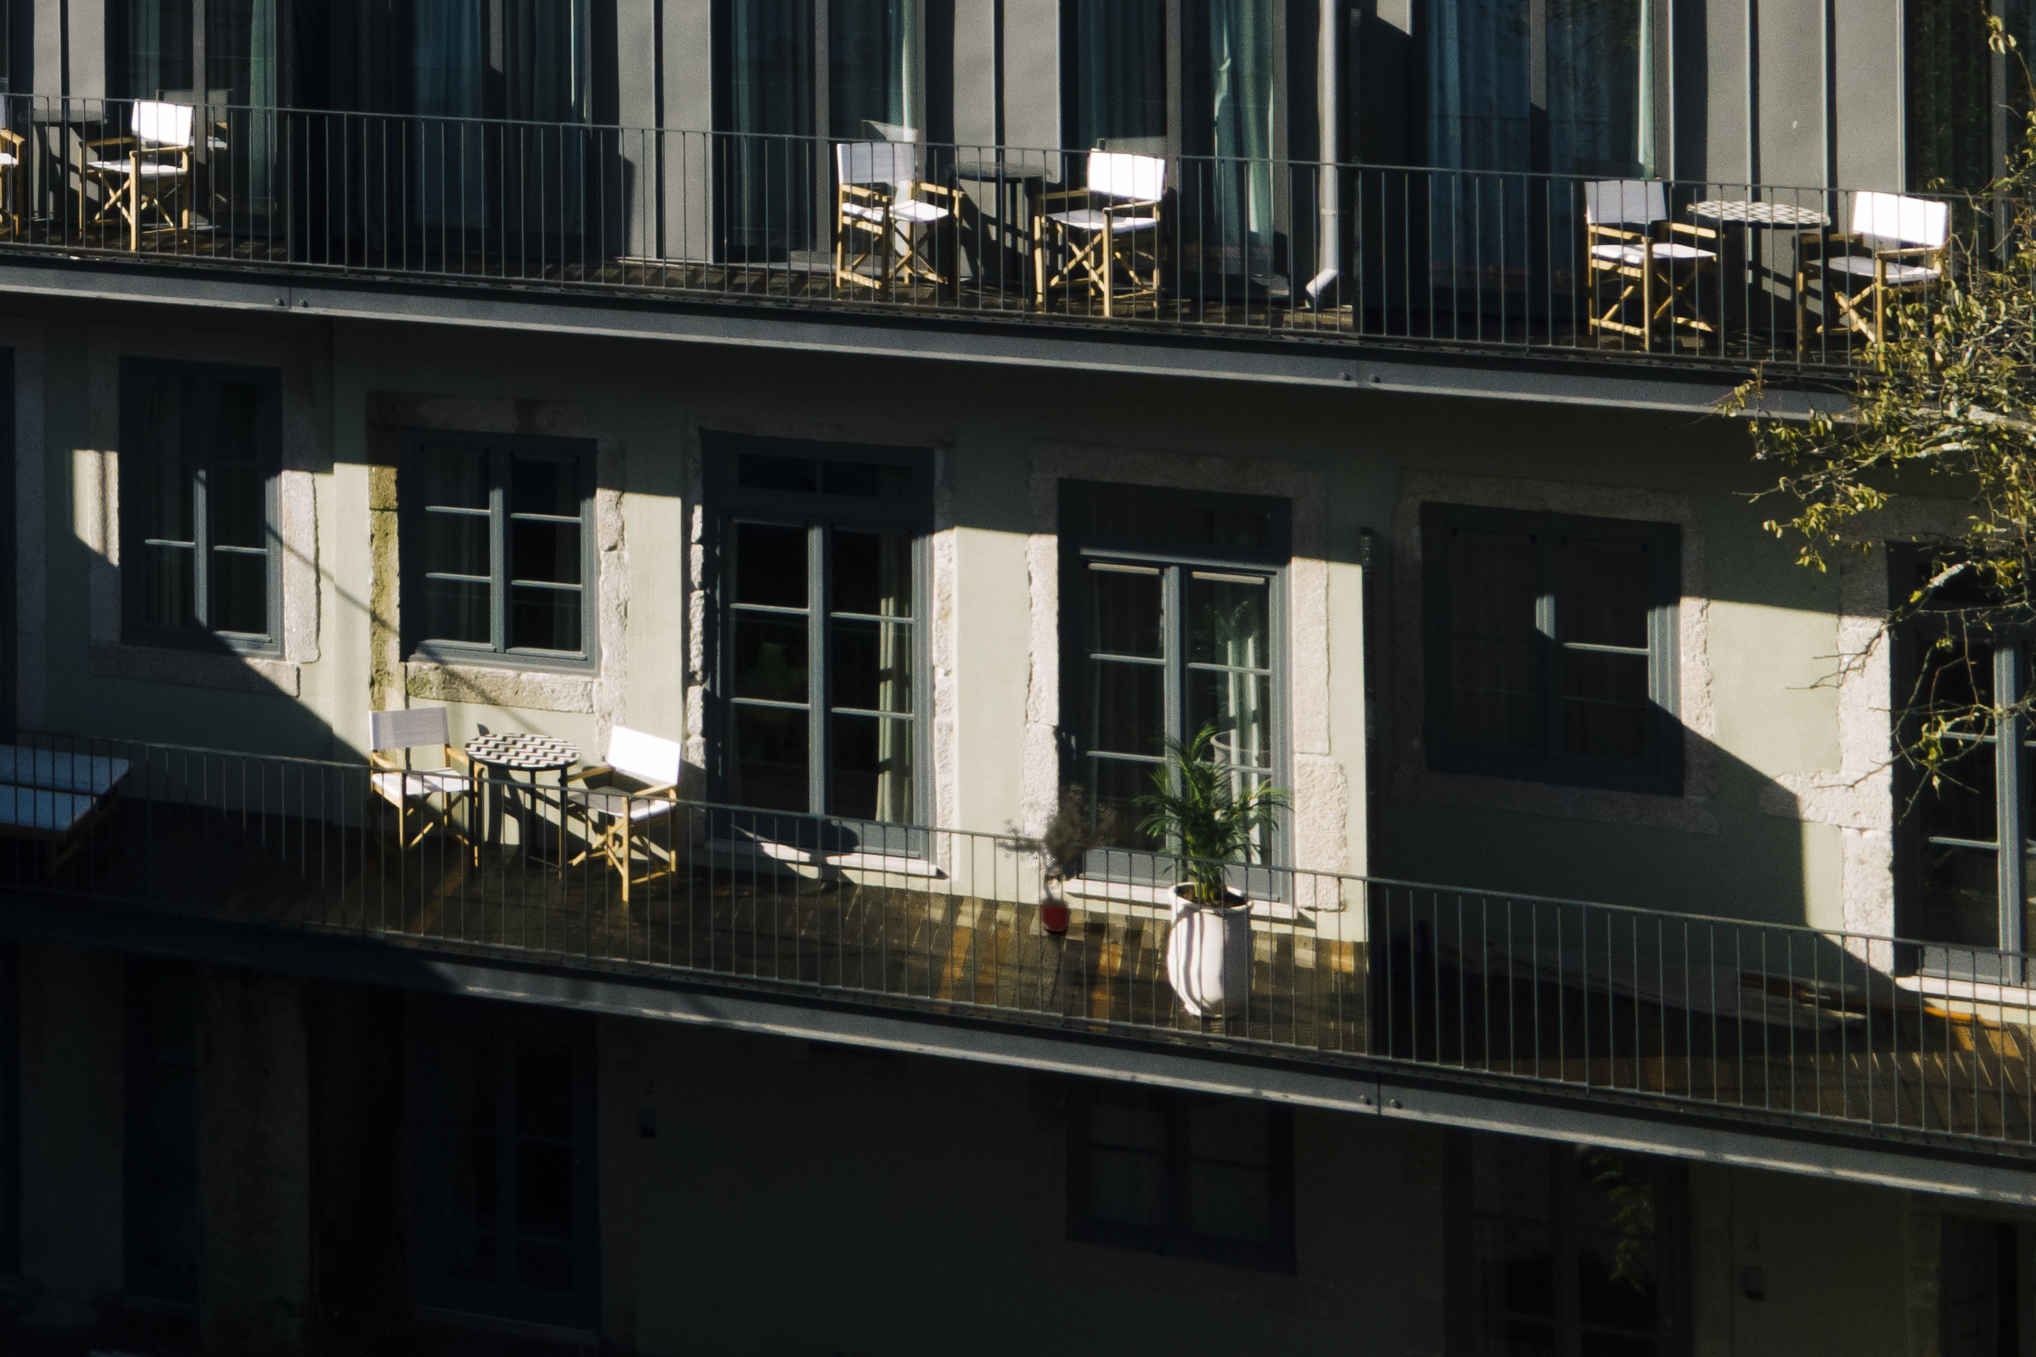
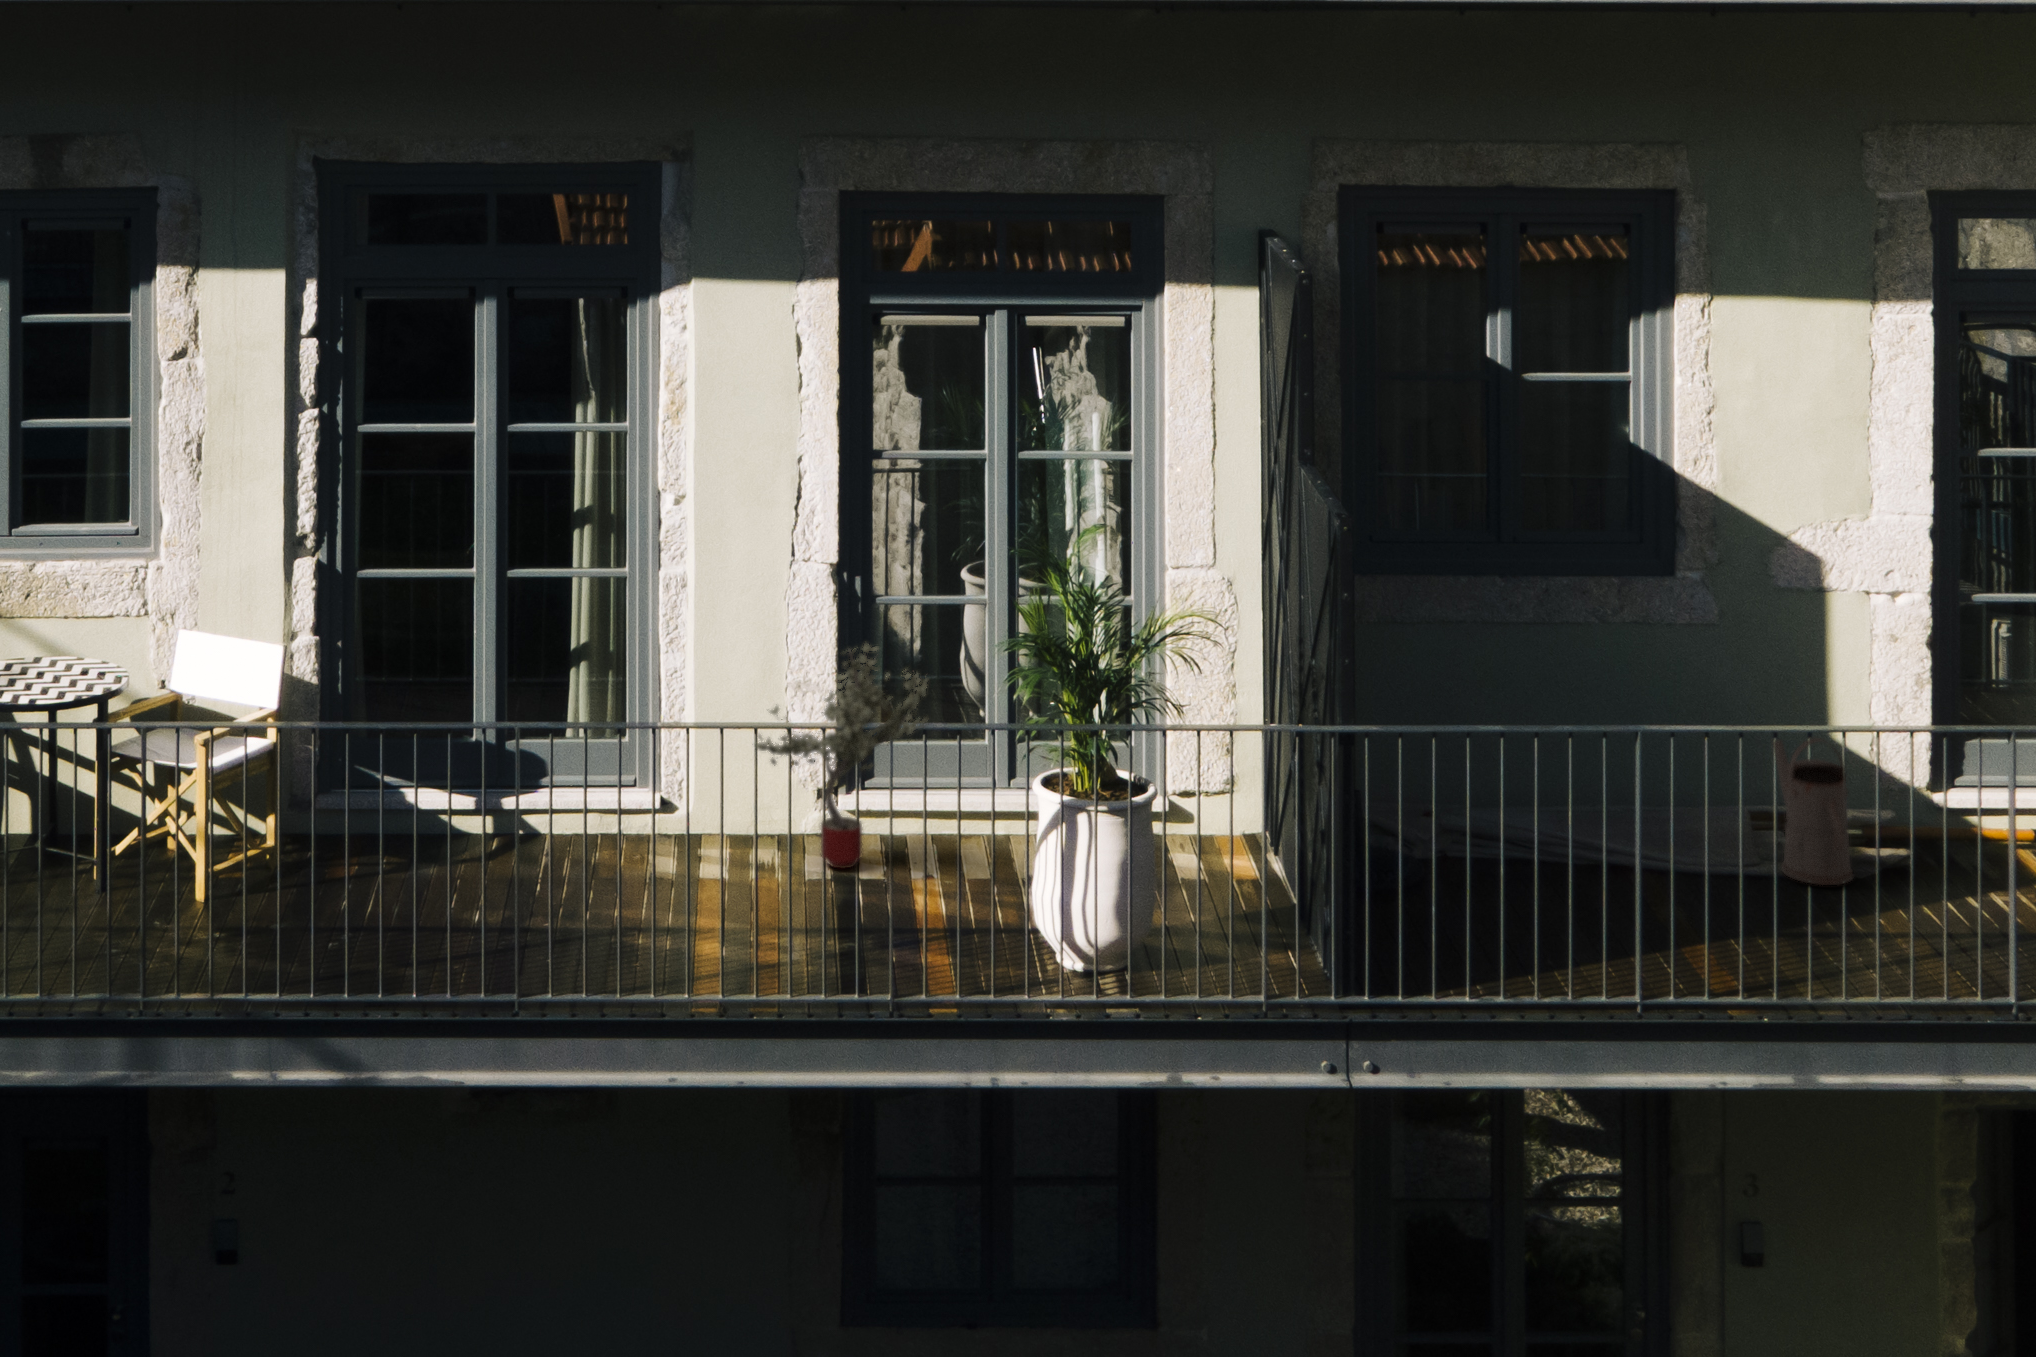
watering can: none [1750,918,1805,1034] -> present [1771,738,1853,885]

